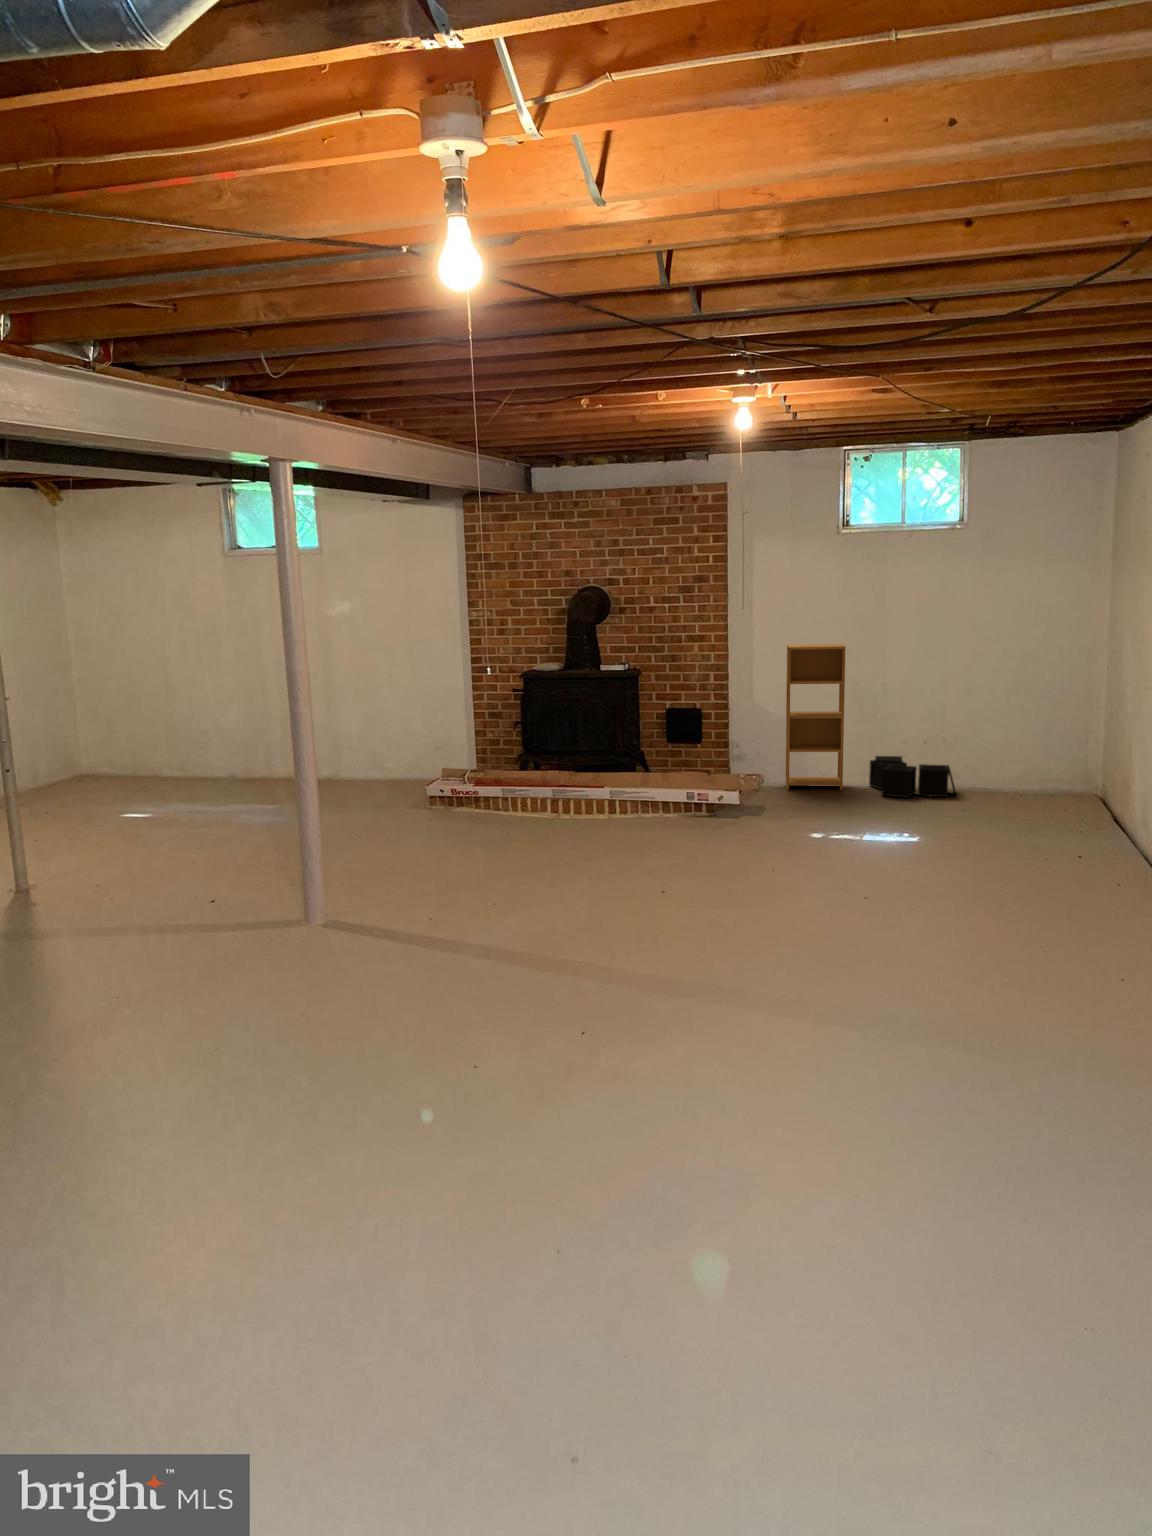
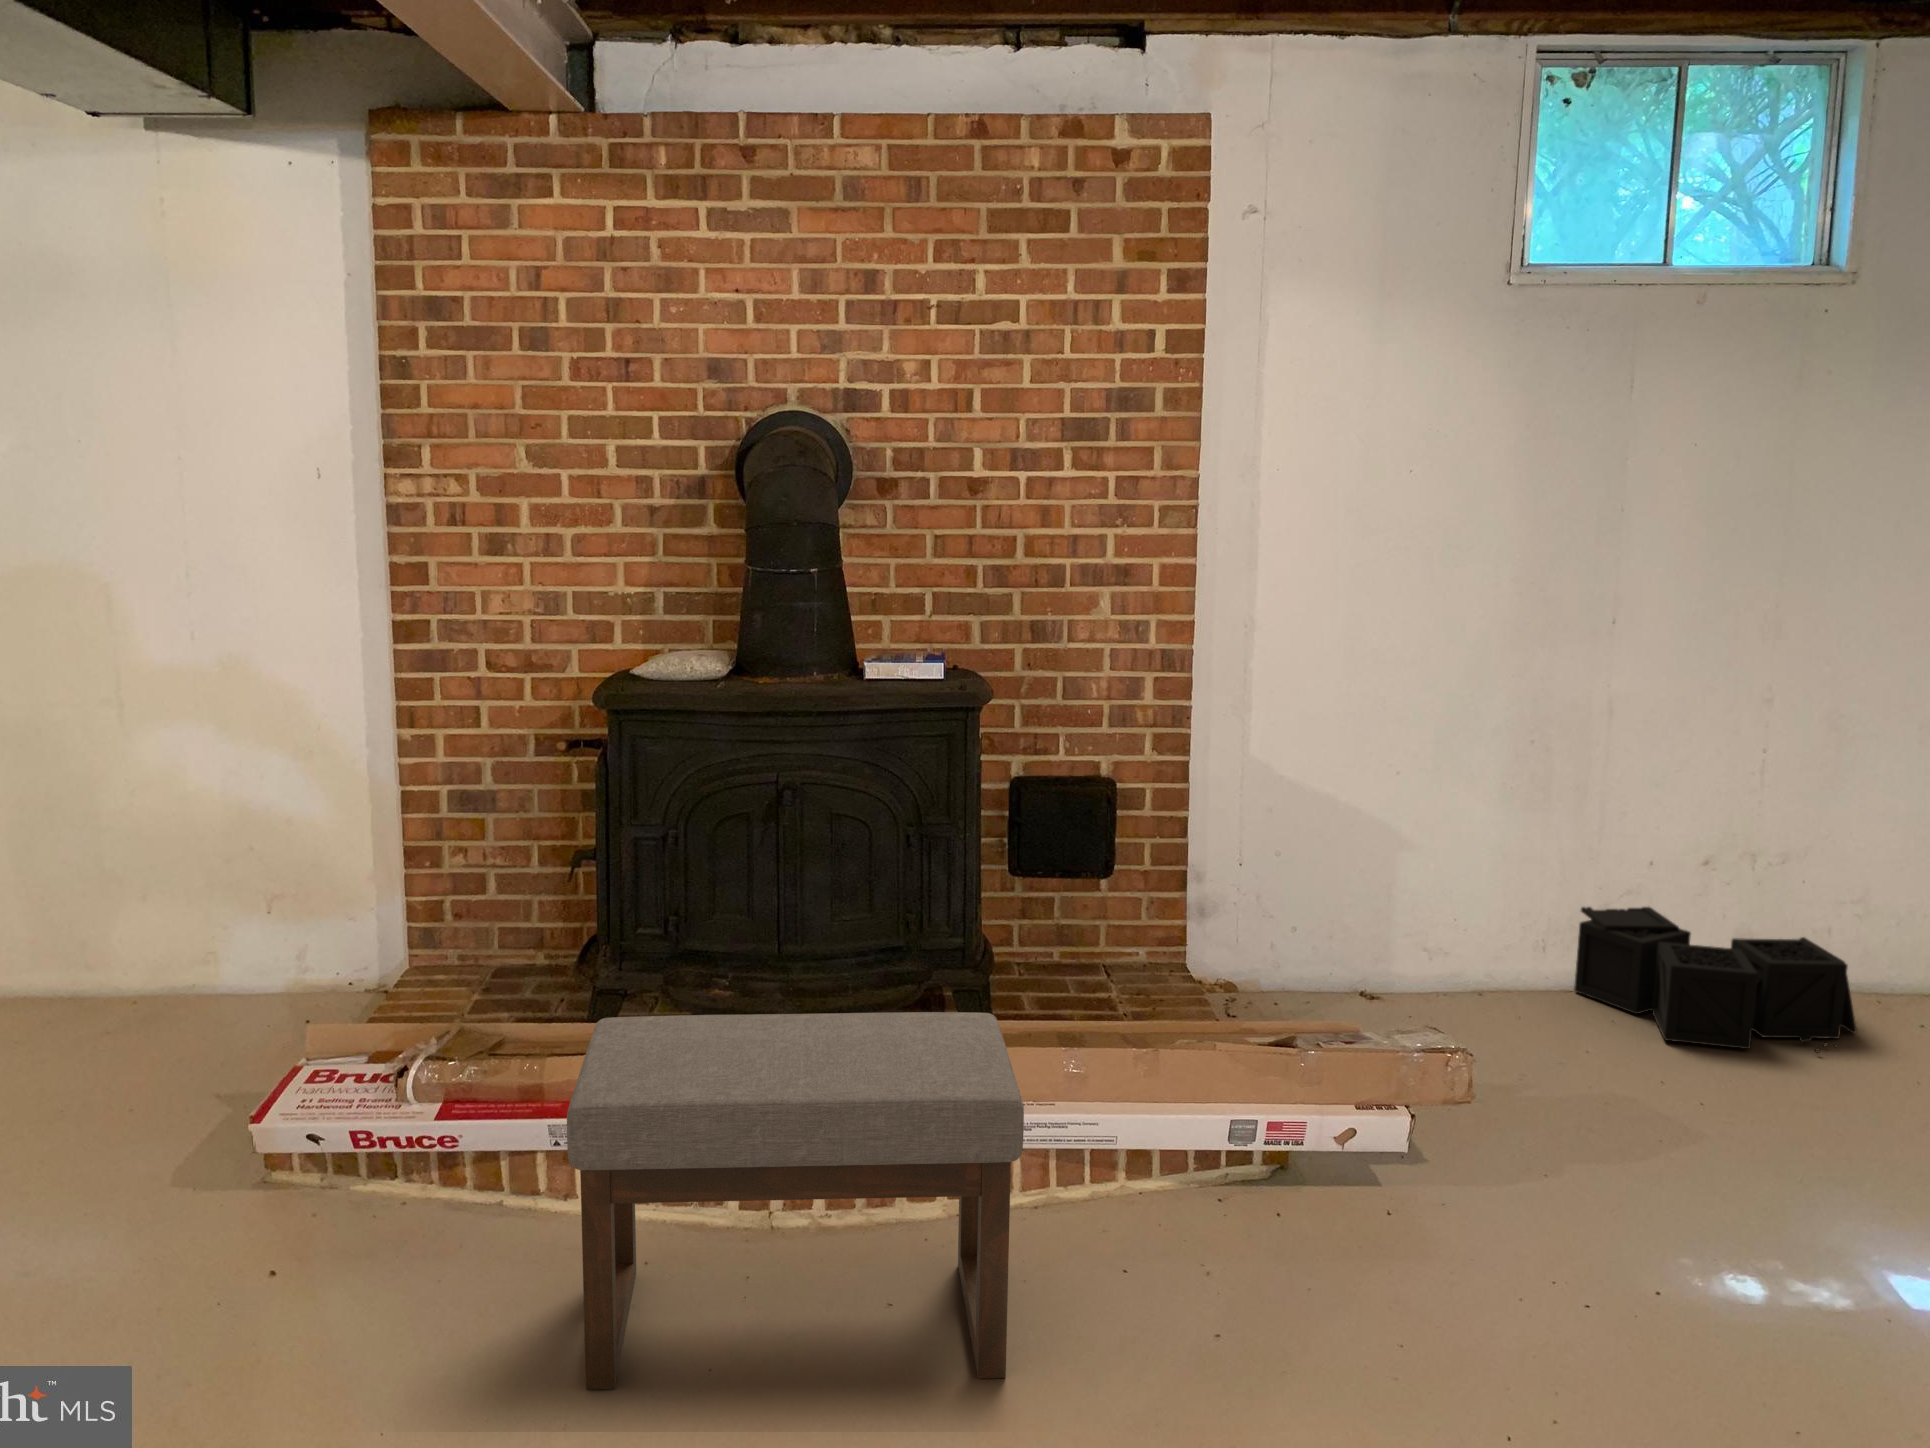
shelving unit: present [786,644,846,790] -> none [1343,598,1559,1020]
ottoman: none [491,751,611,838] -> present [567,1012,1024,1389]

